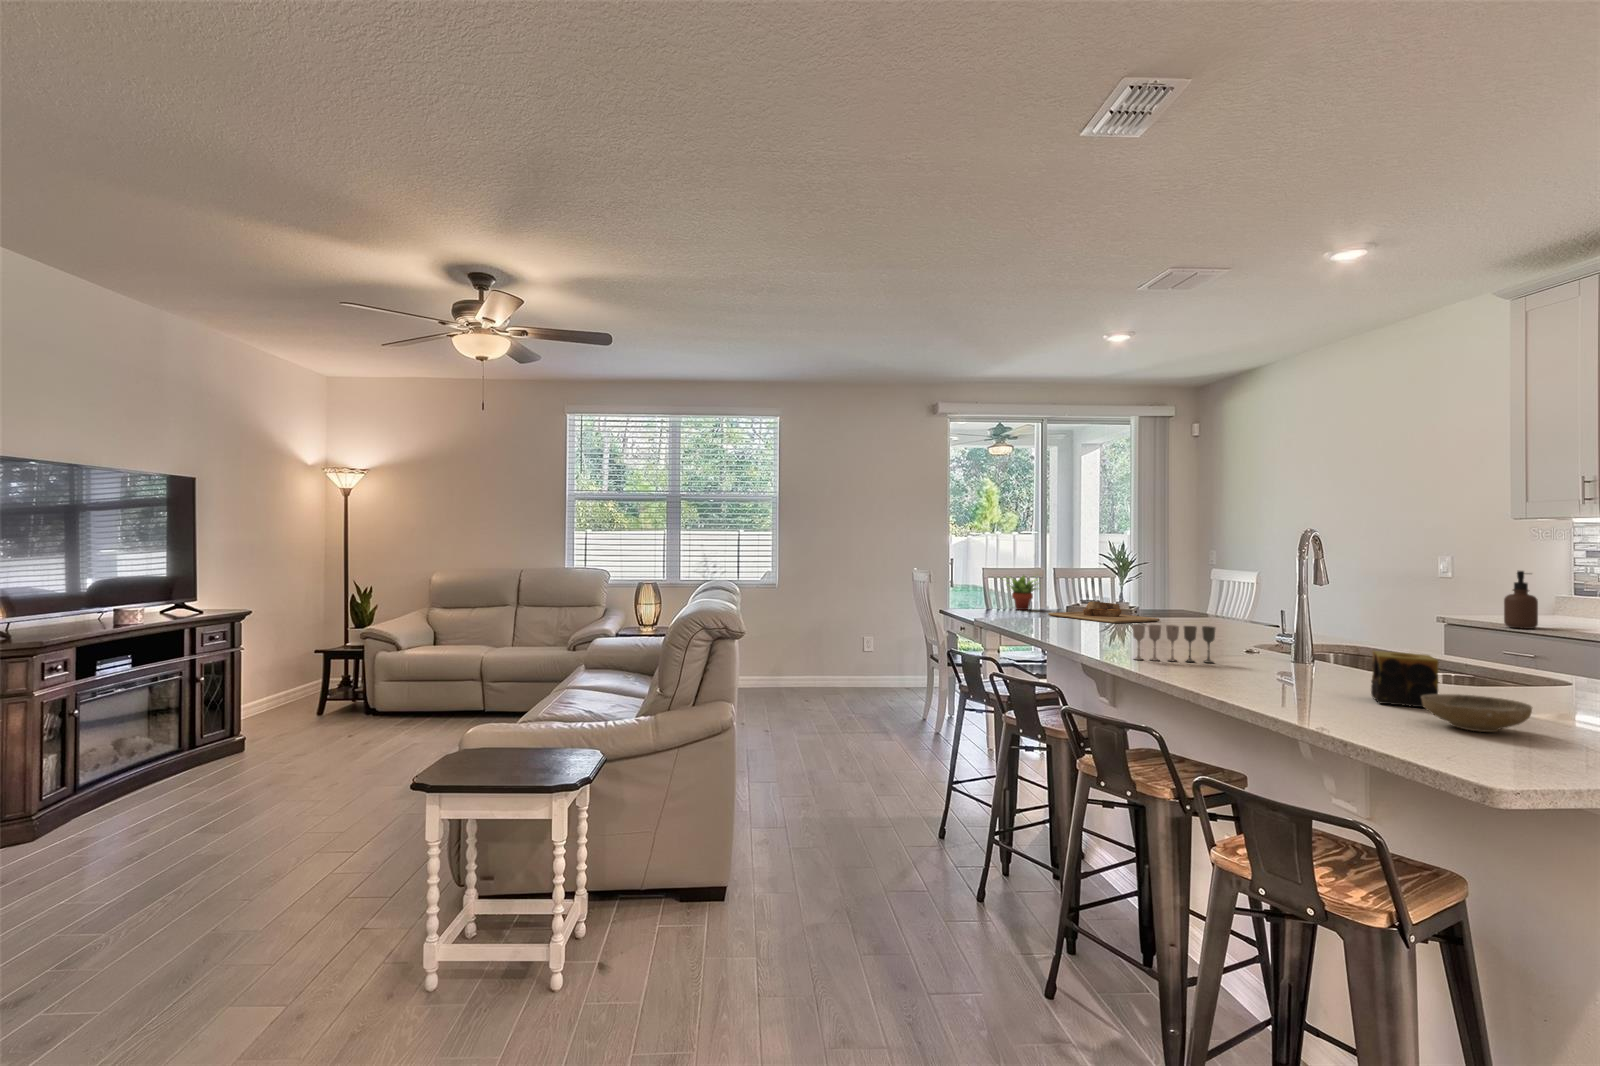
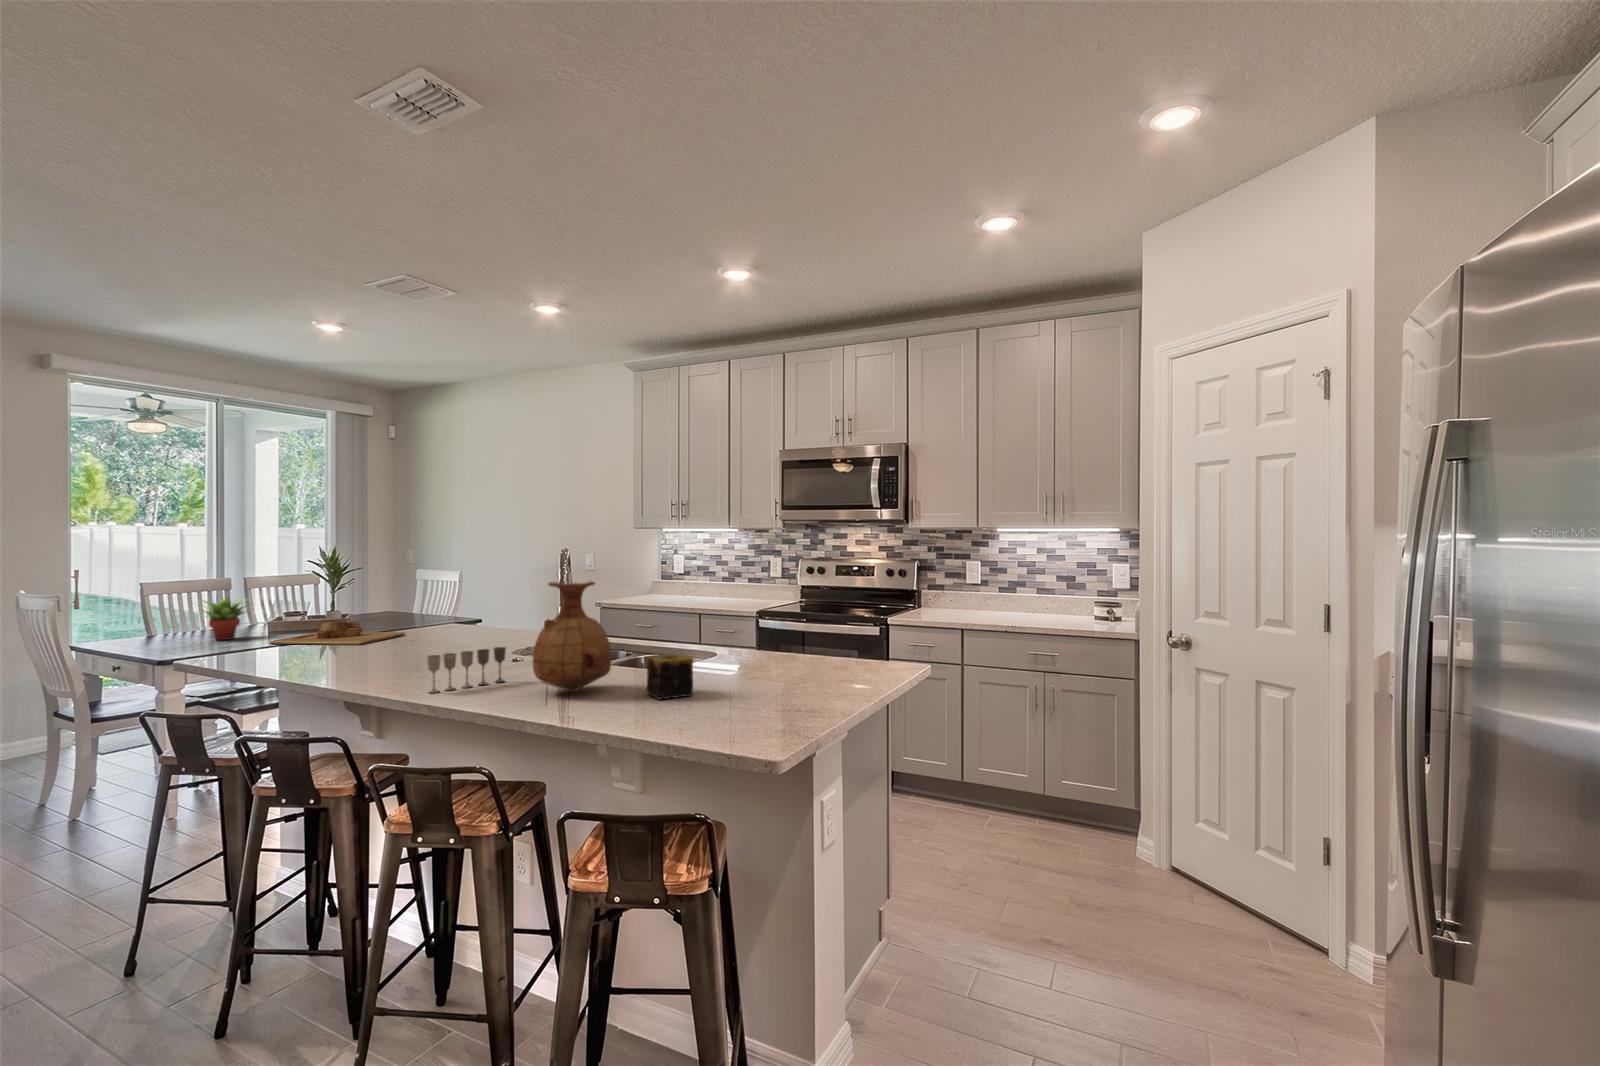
vase: none [1230,557,1329,680] -> present [533,581,611,691]
soap dispenser: present [1504,571,1538,629] -> none [651,565,669,606]
ceramic bowl: present [1421,694,1532,732] -> none [696,683,758,712]

